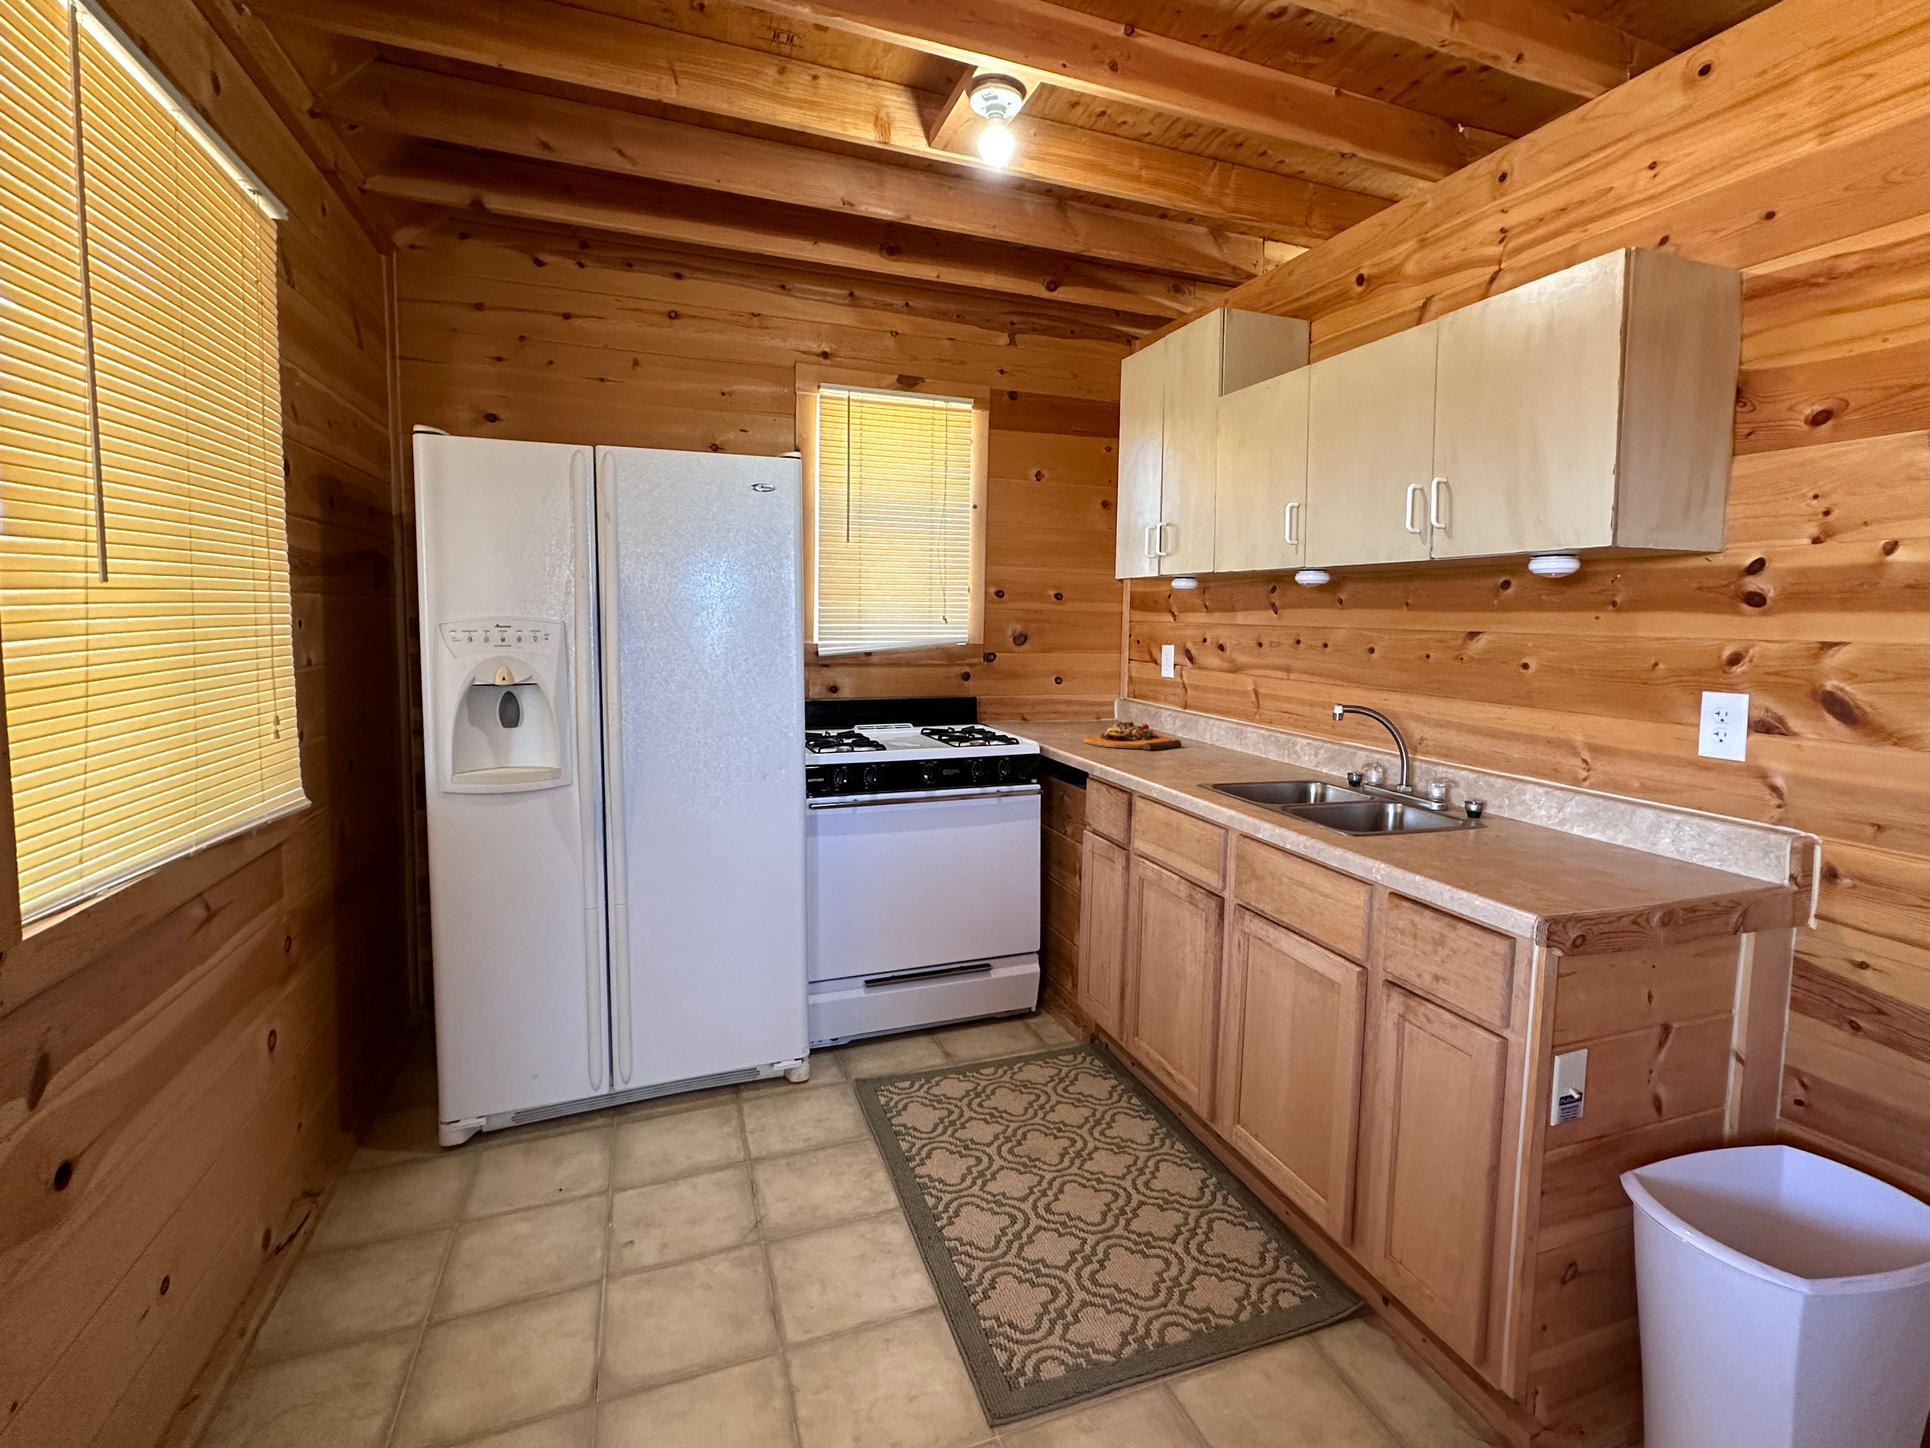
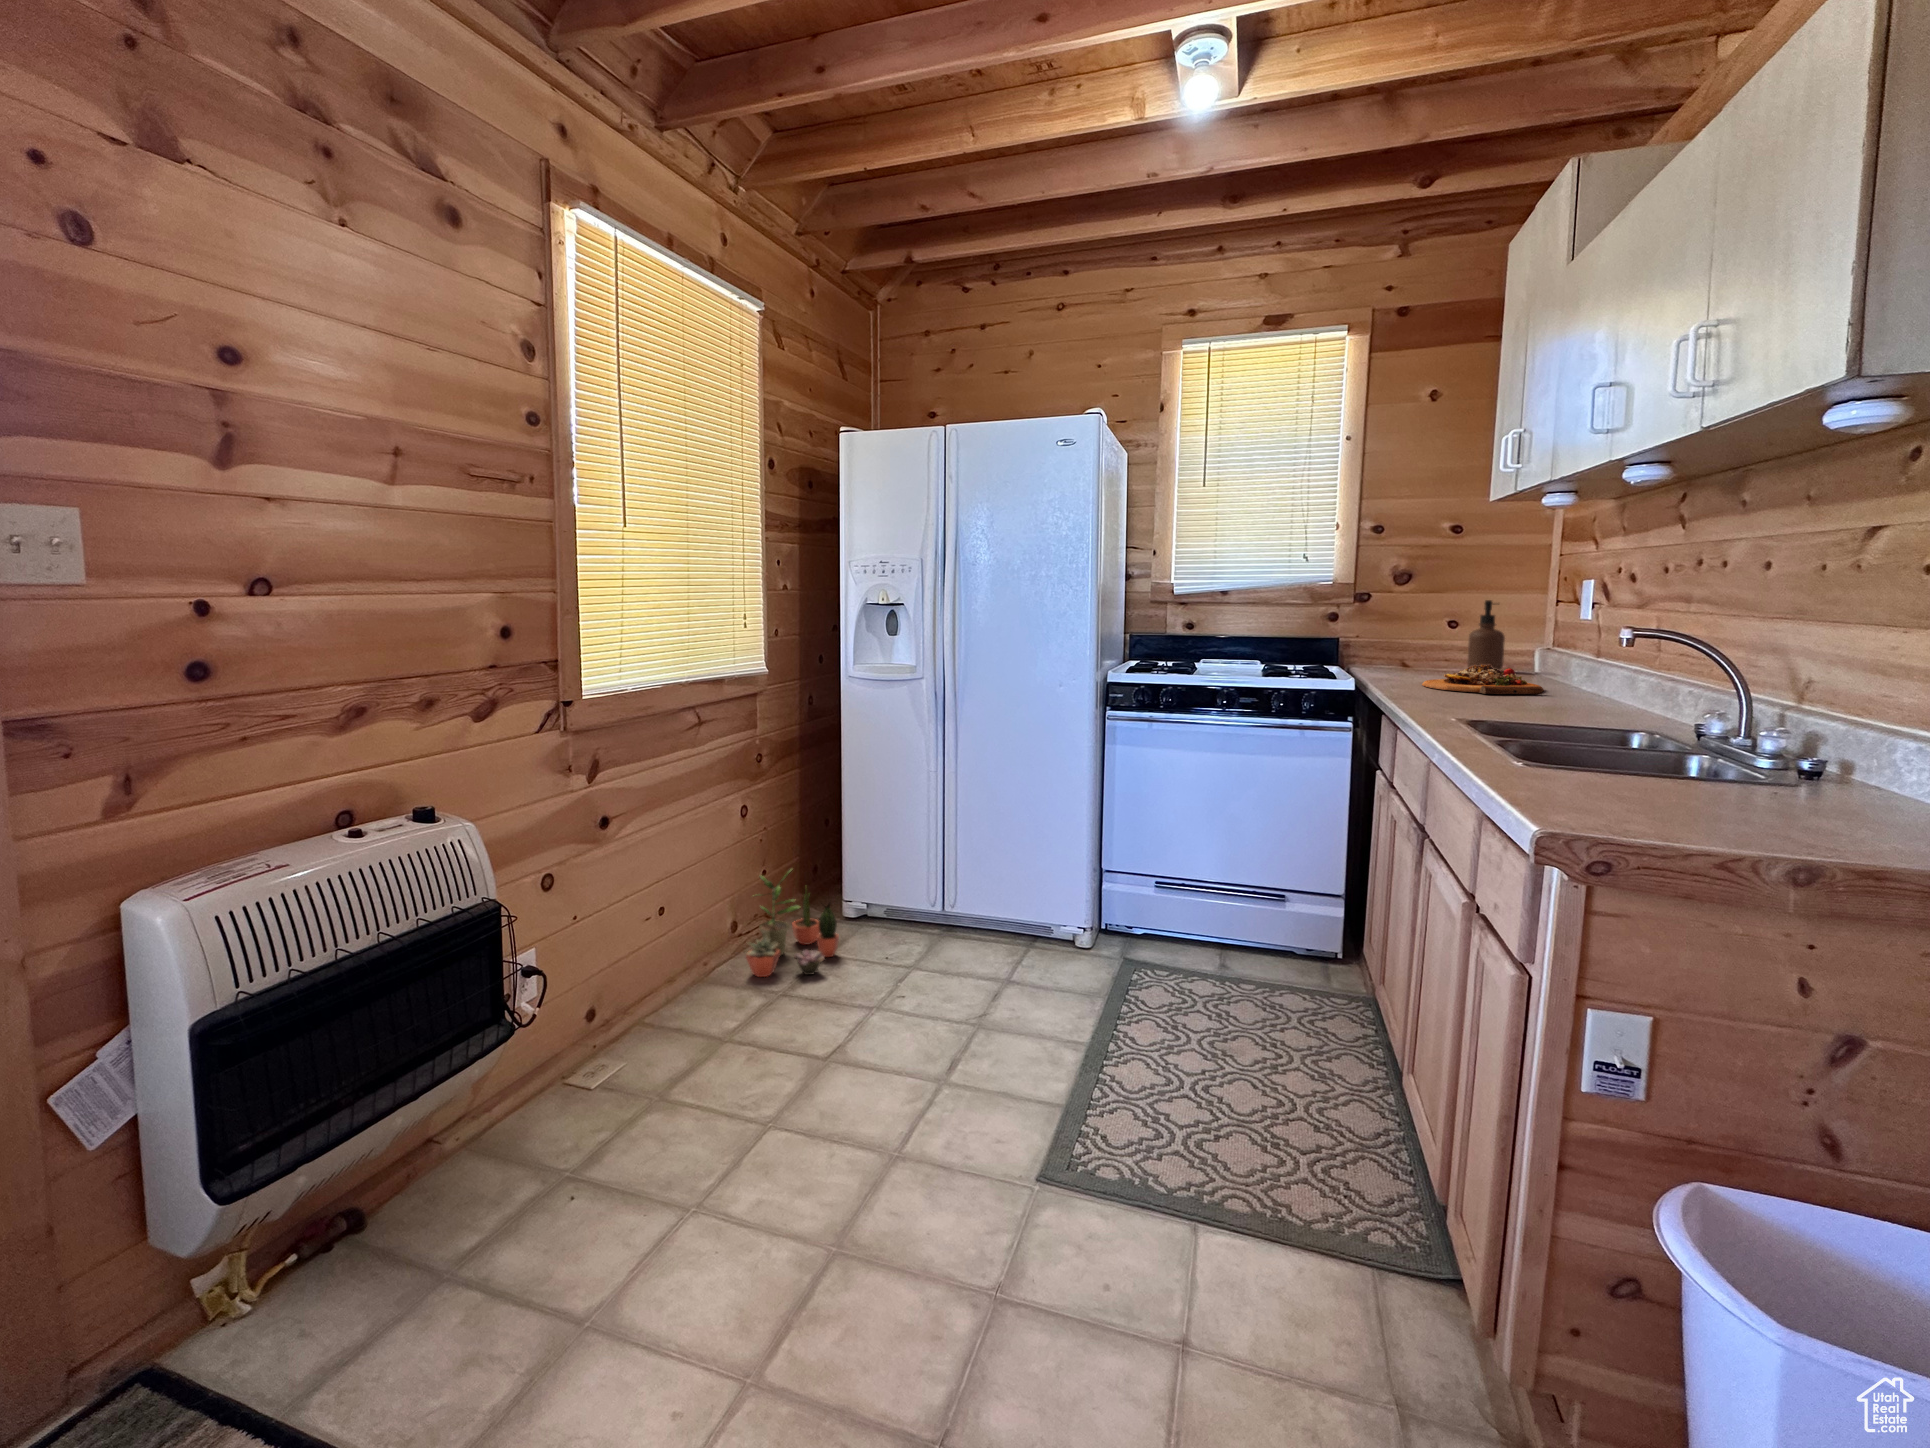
soap dispenser: none [1074,660,1101,721] -> present [1467,600,1505,670]
potted plant: none [314,1107,479,1310] -> present [746,870,839,977]

